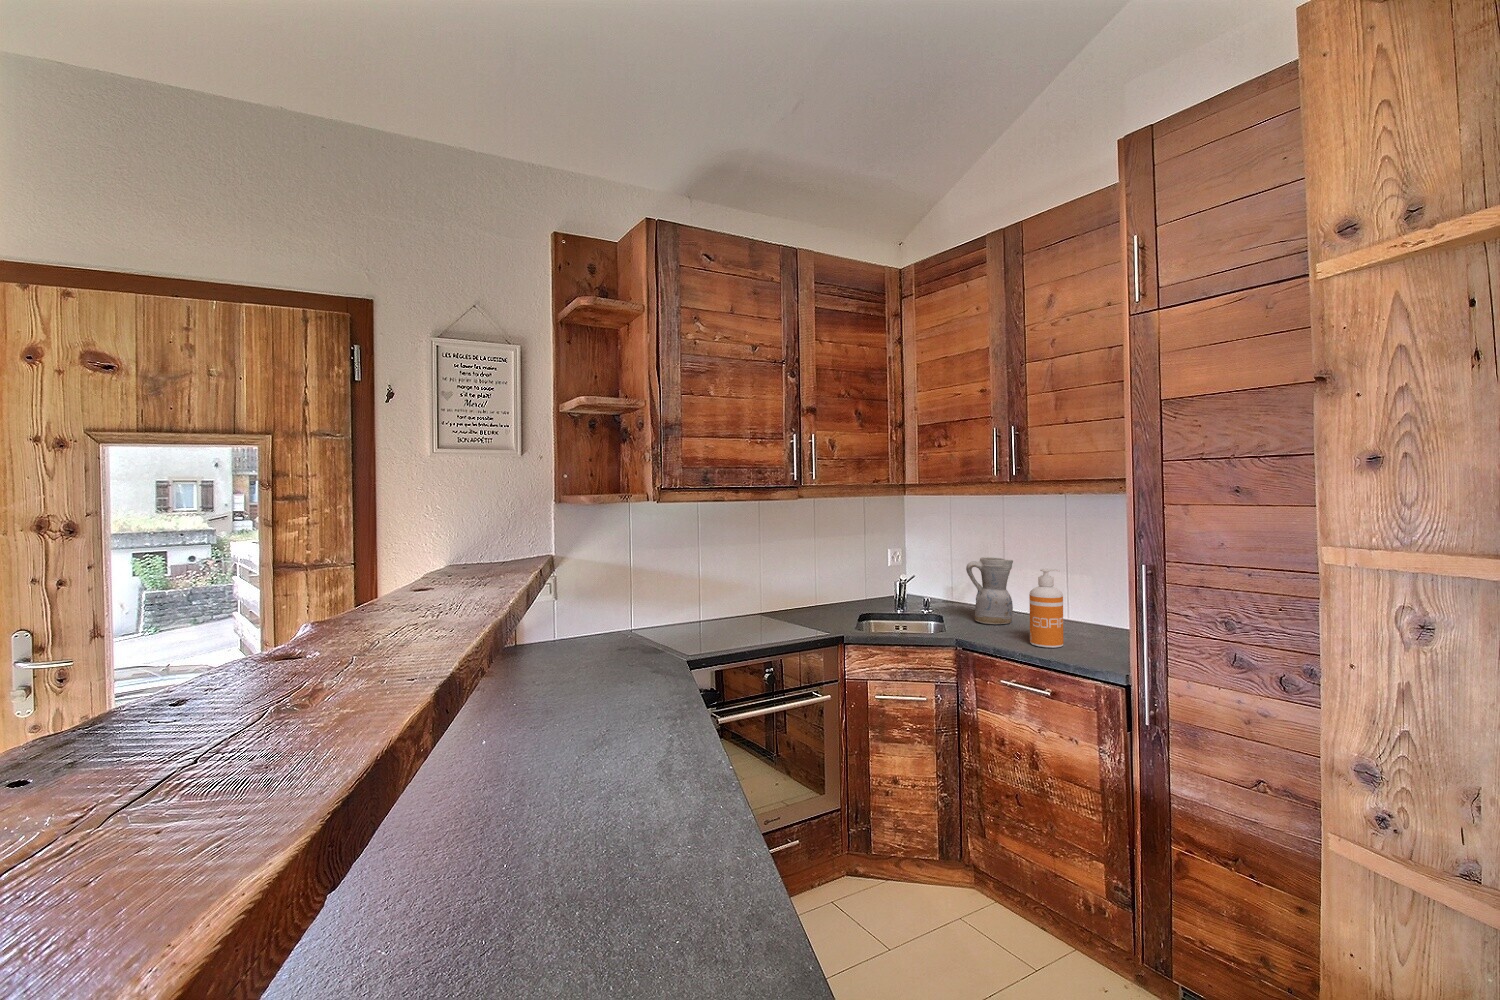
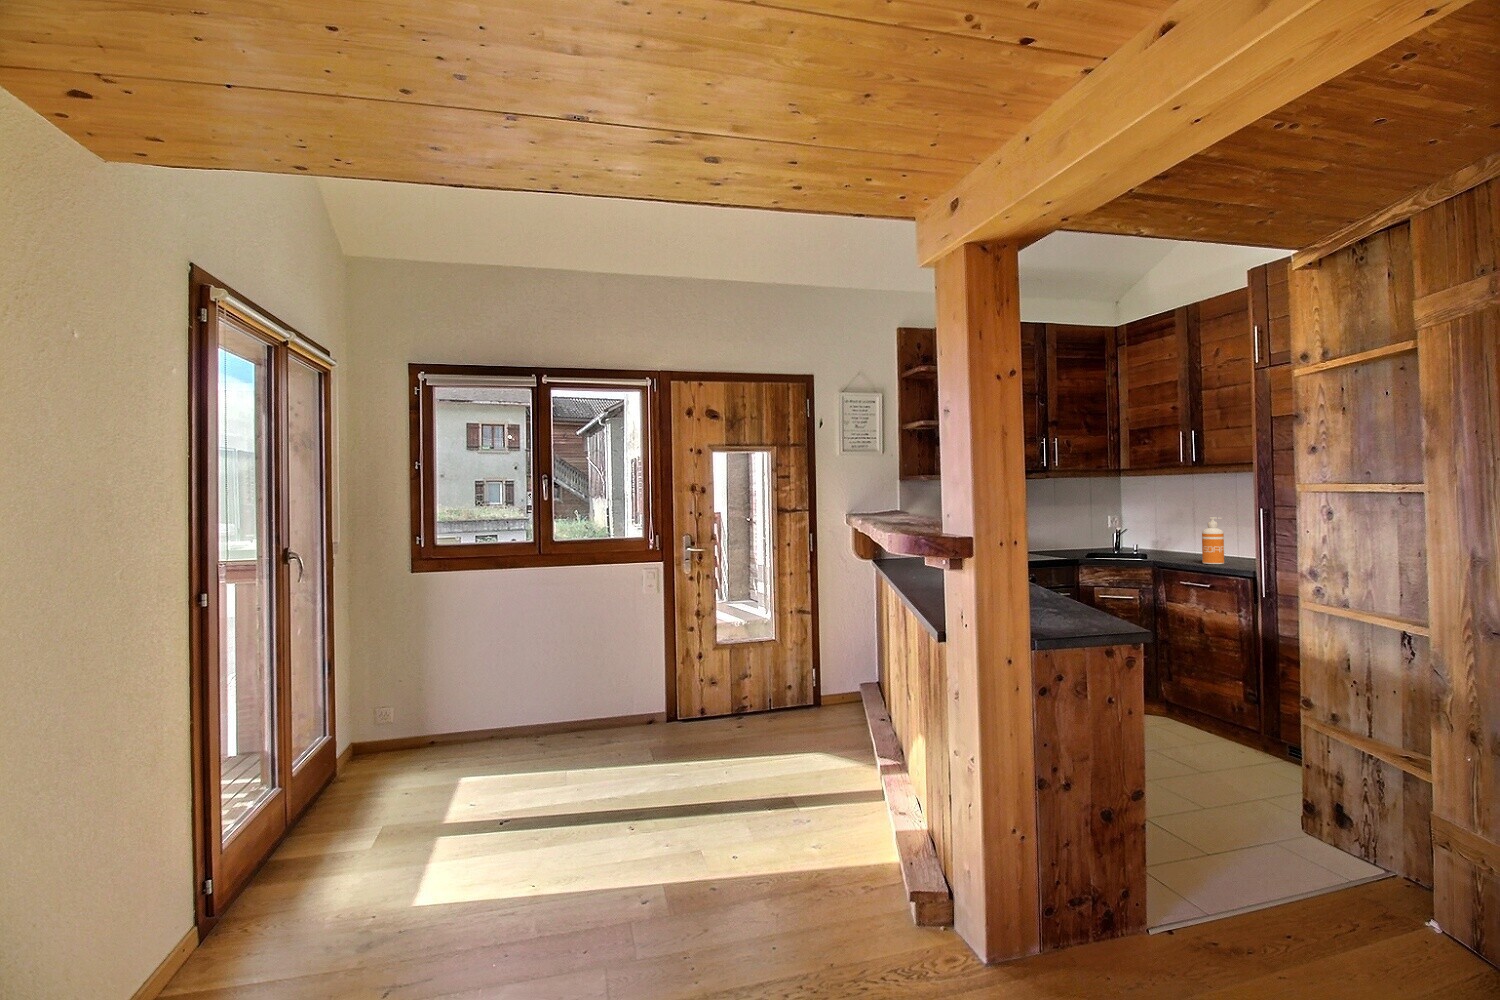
ceramic pitcher: present [966,557,1013,624] -> none [1164,515,1197,558]

